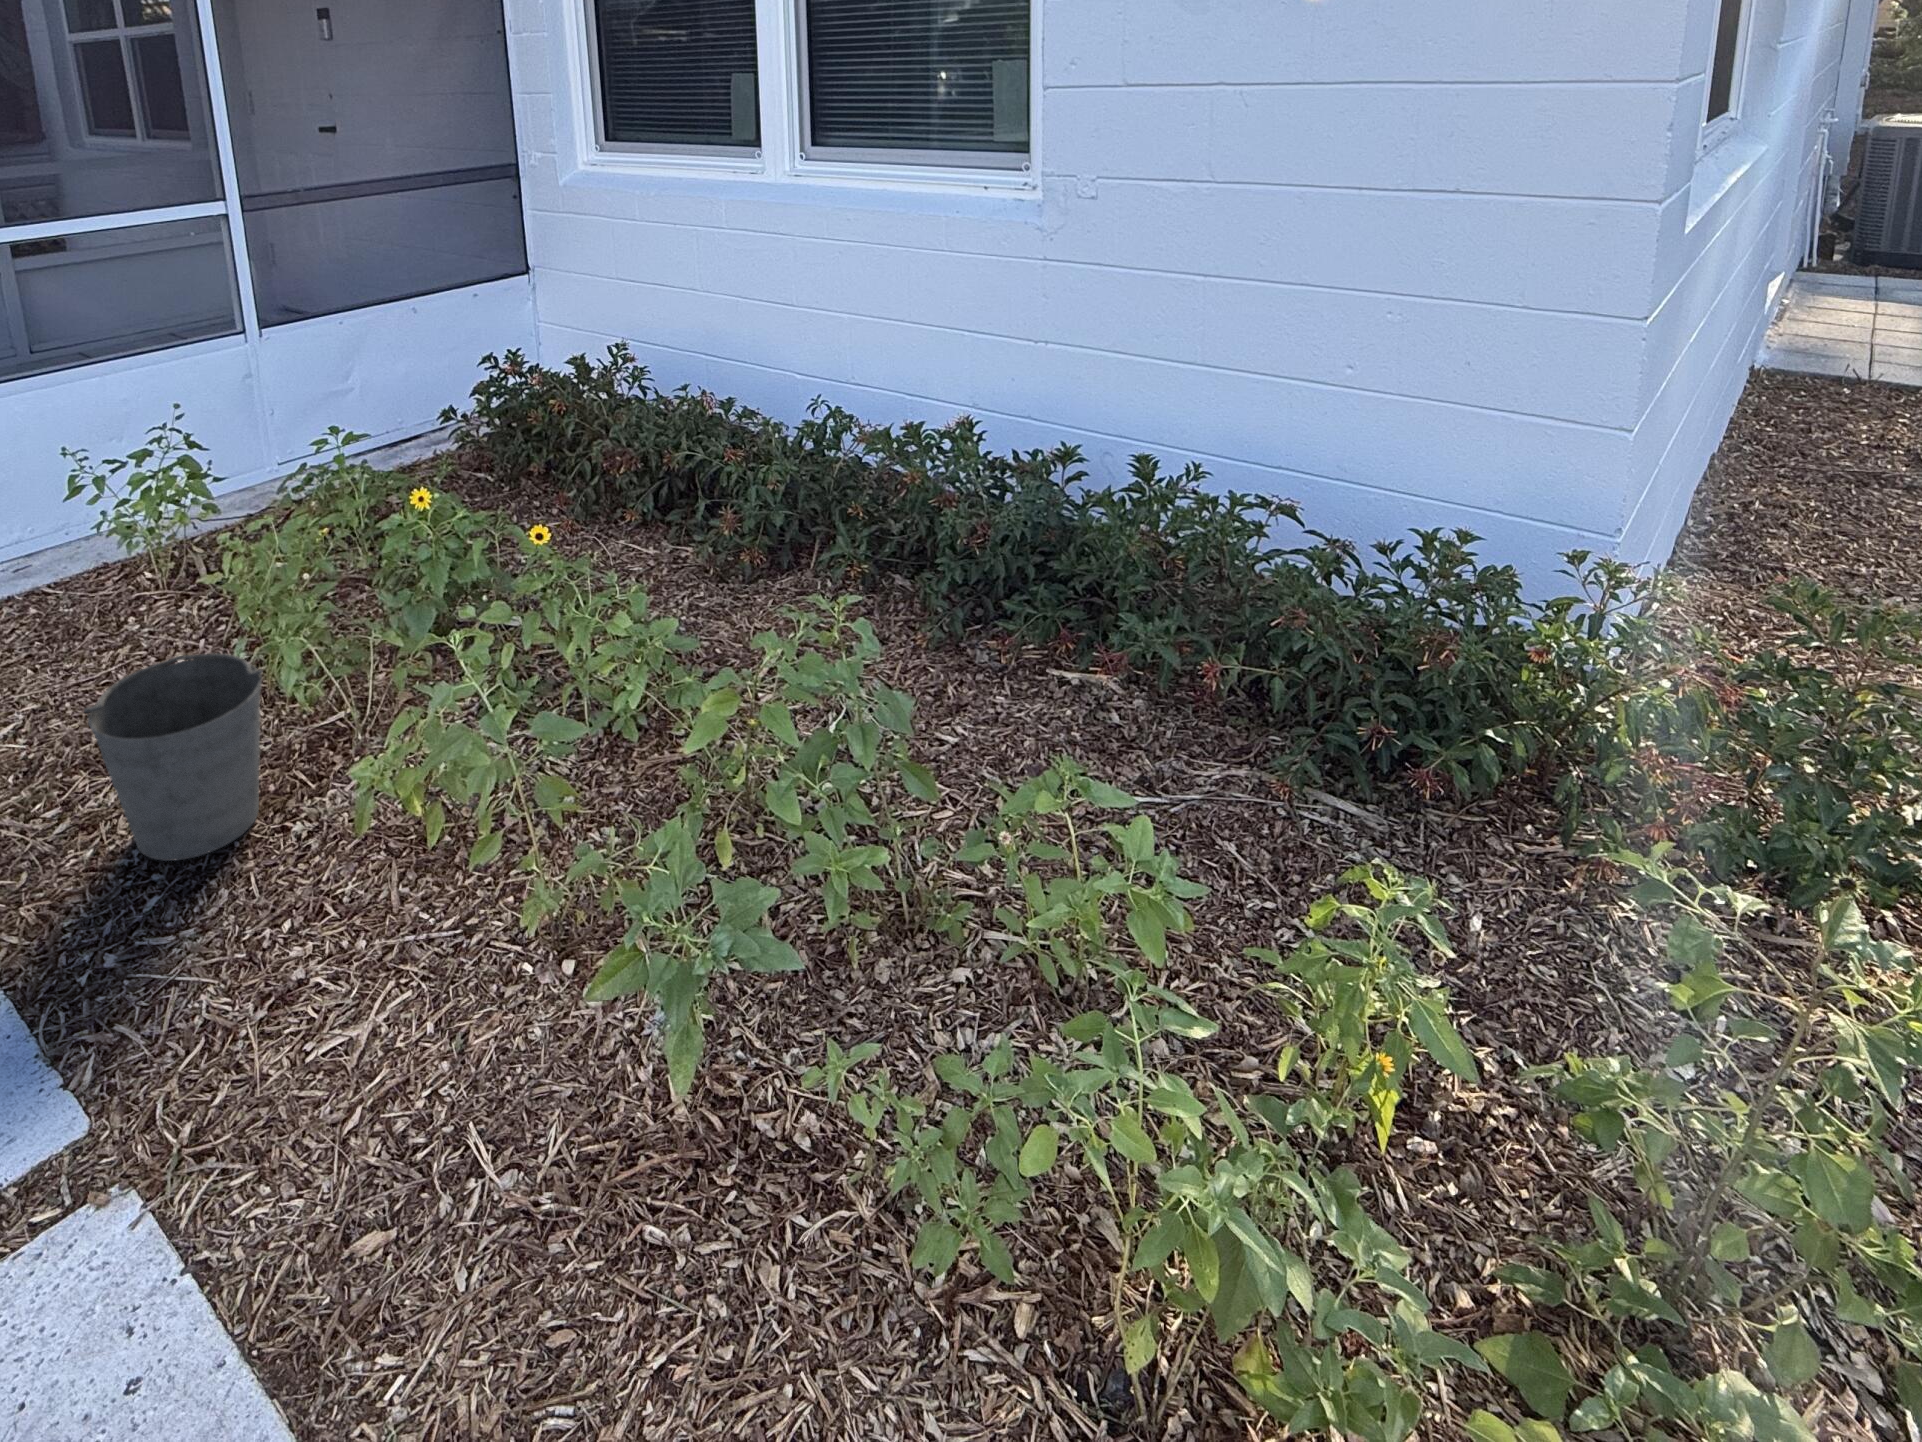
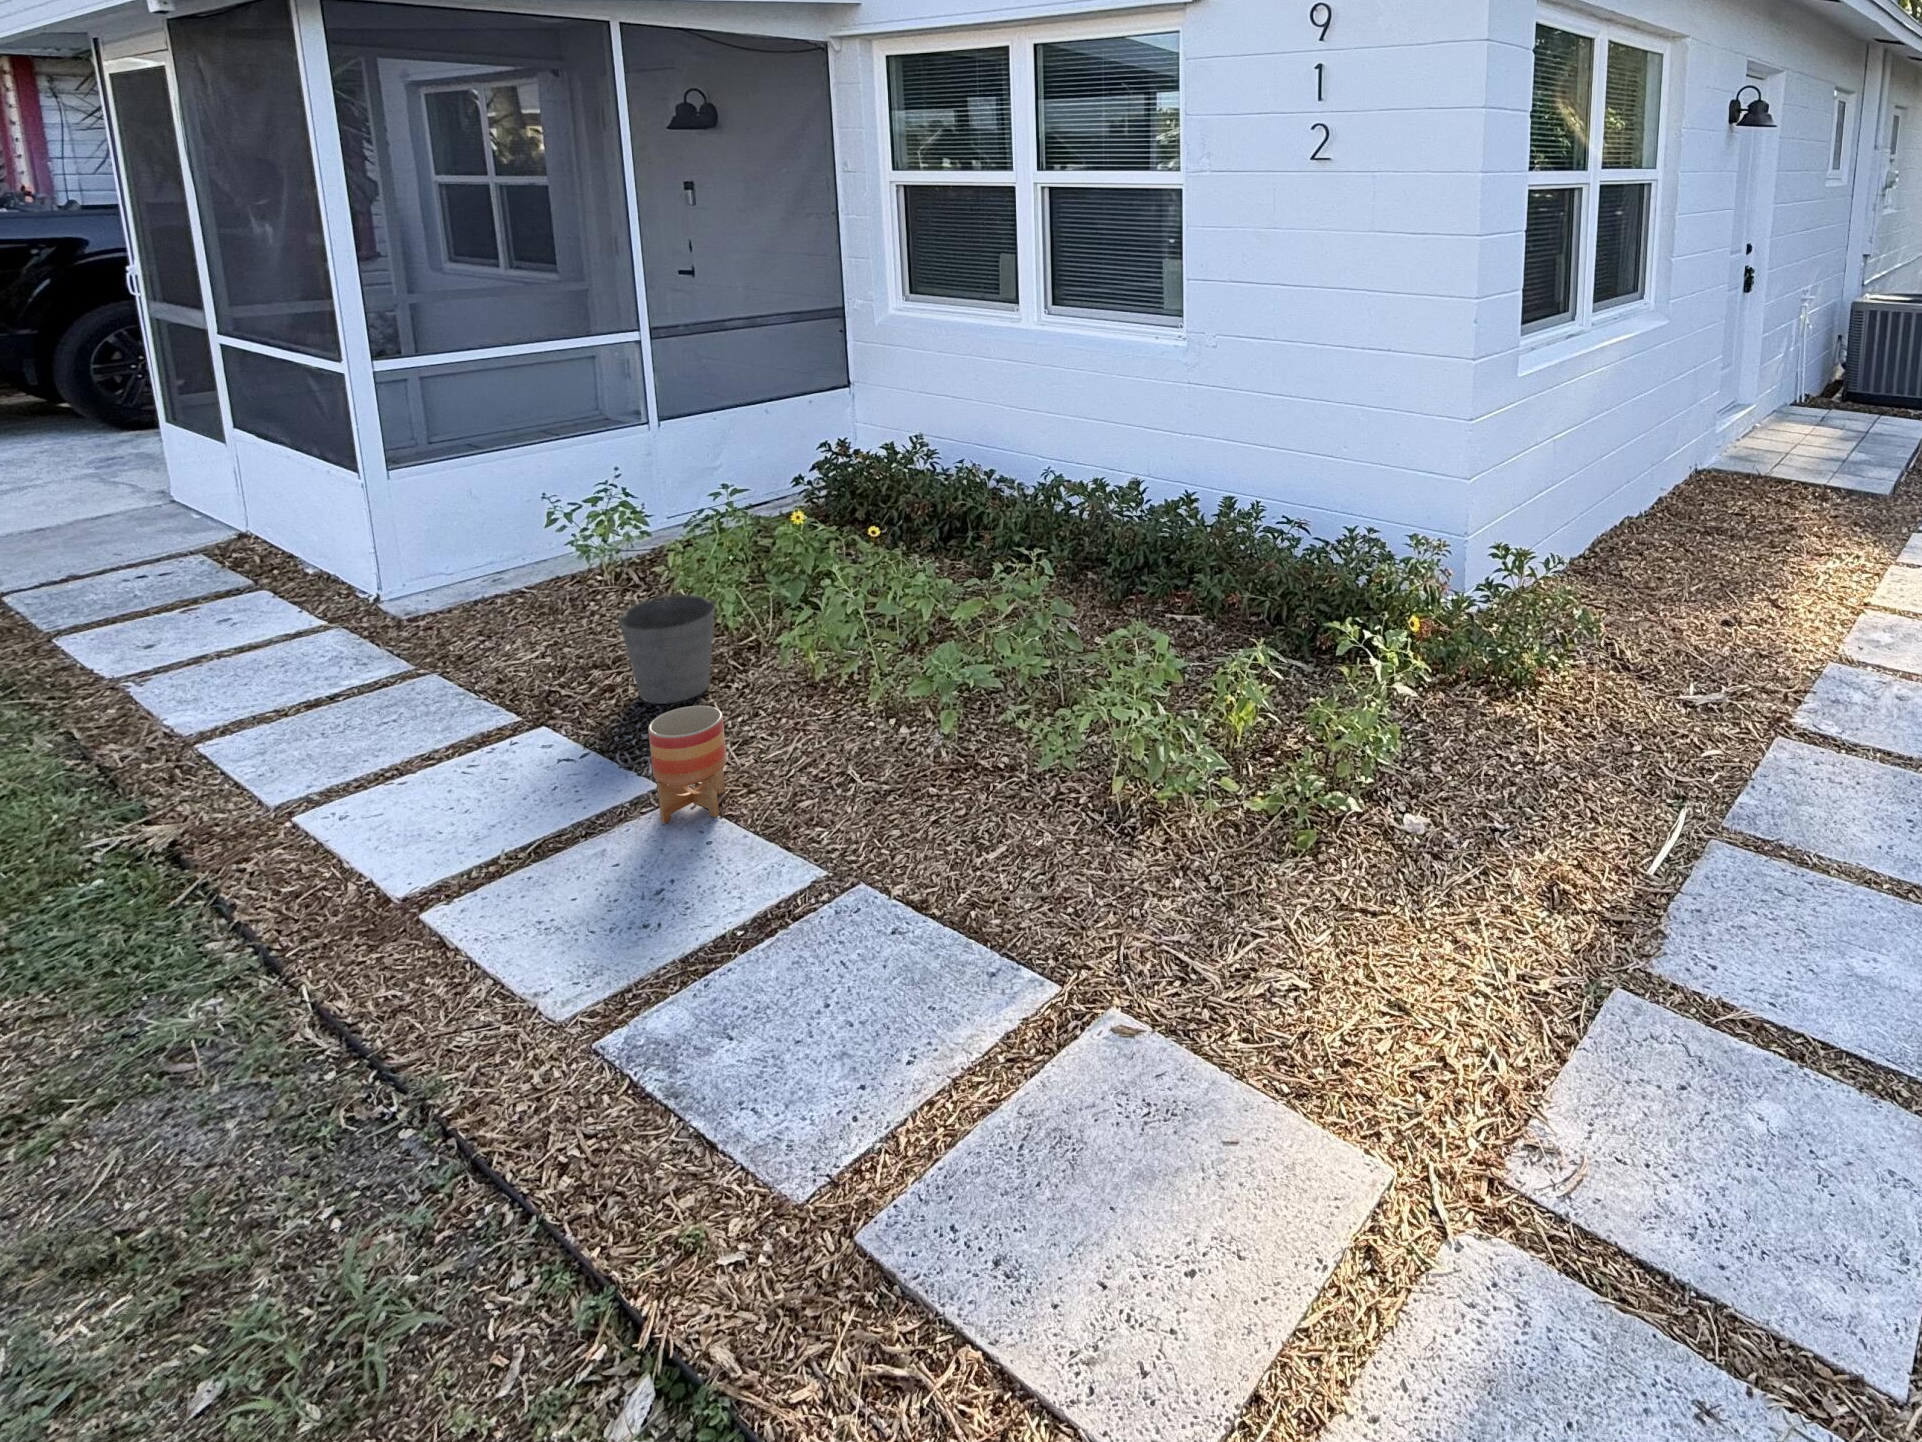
planter: none [36,967,222,1243] -> present [648,706,727,824]

